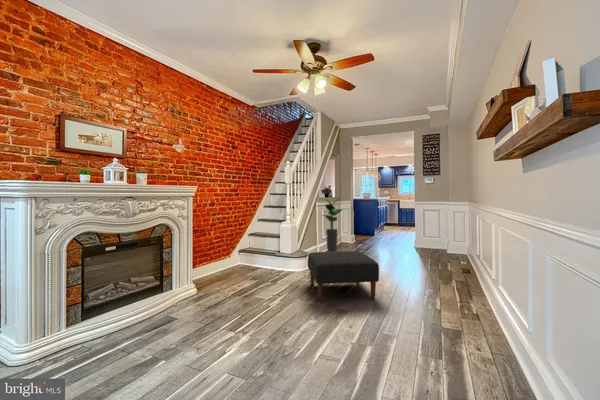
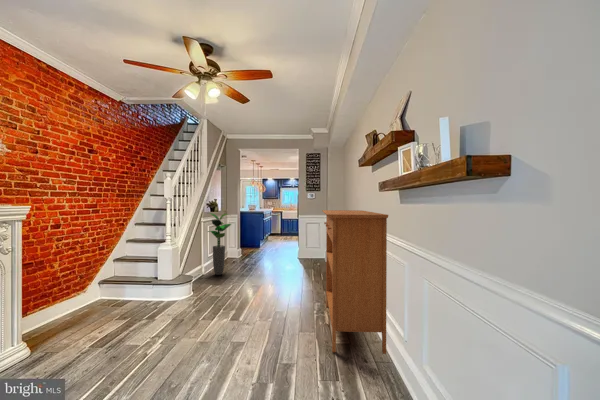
console table: none [432,190,511,349] -> present [322,210,388,354]
ottoman: present [308,251,379,302] -> none [195,272,274,336]

